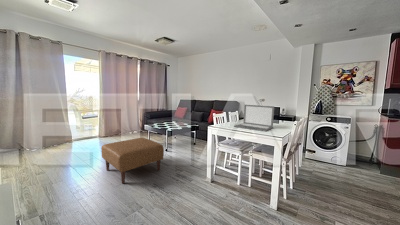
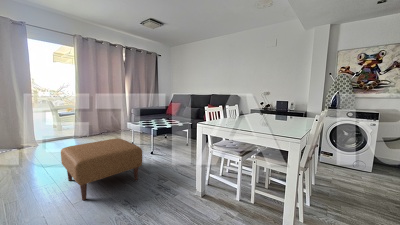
laptop: present [234,105,274,132] -> none [232,95,286,130]

